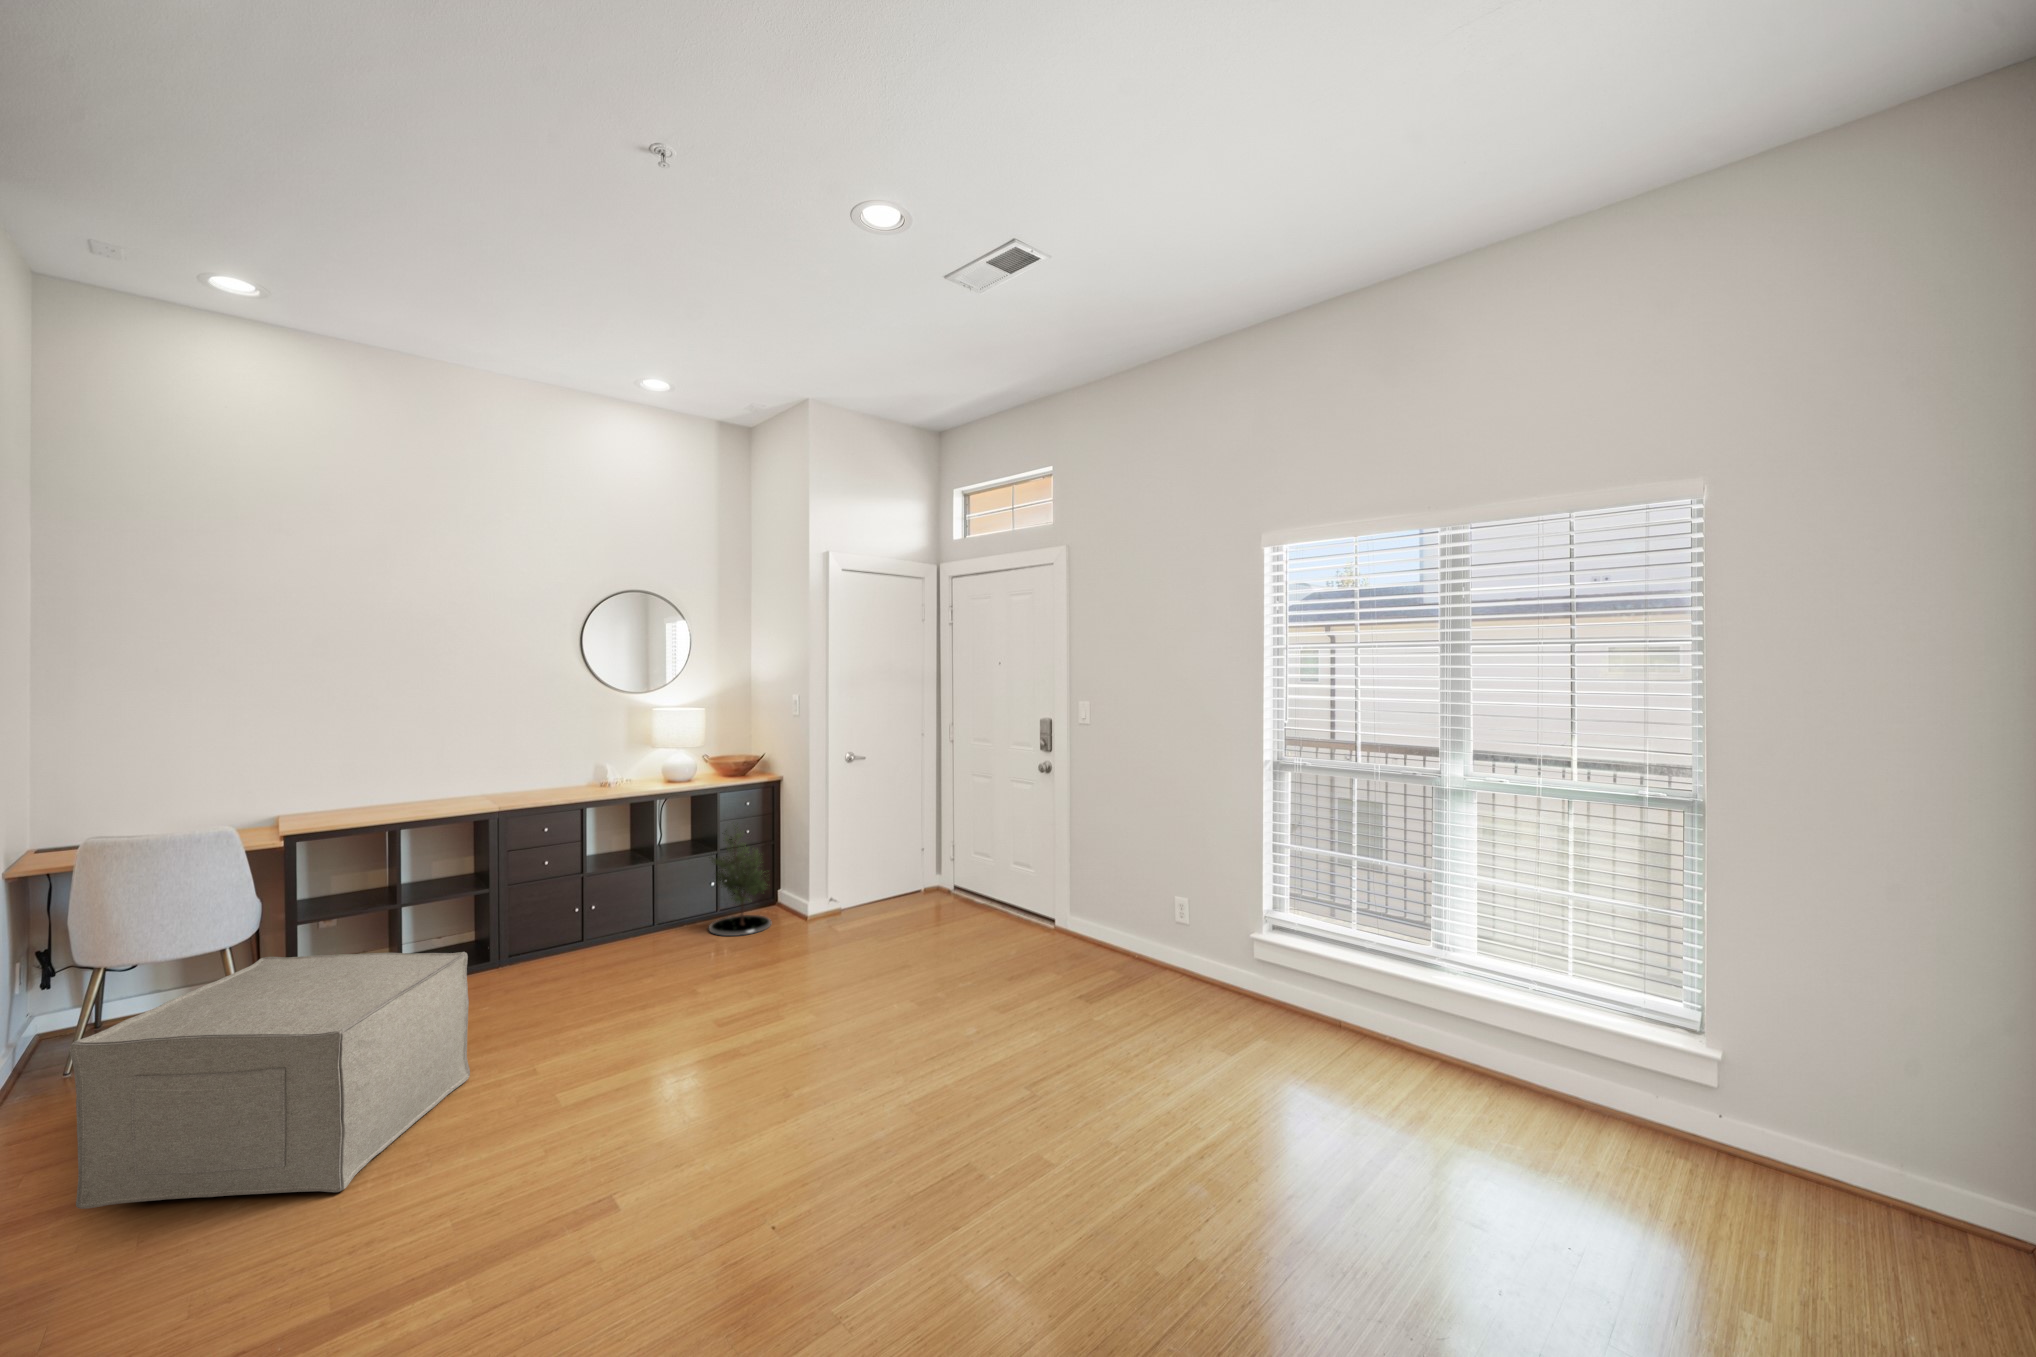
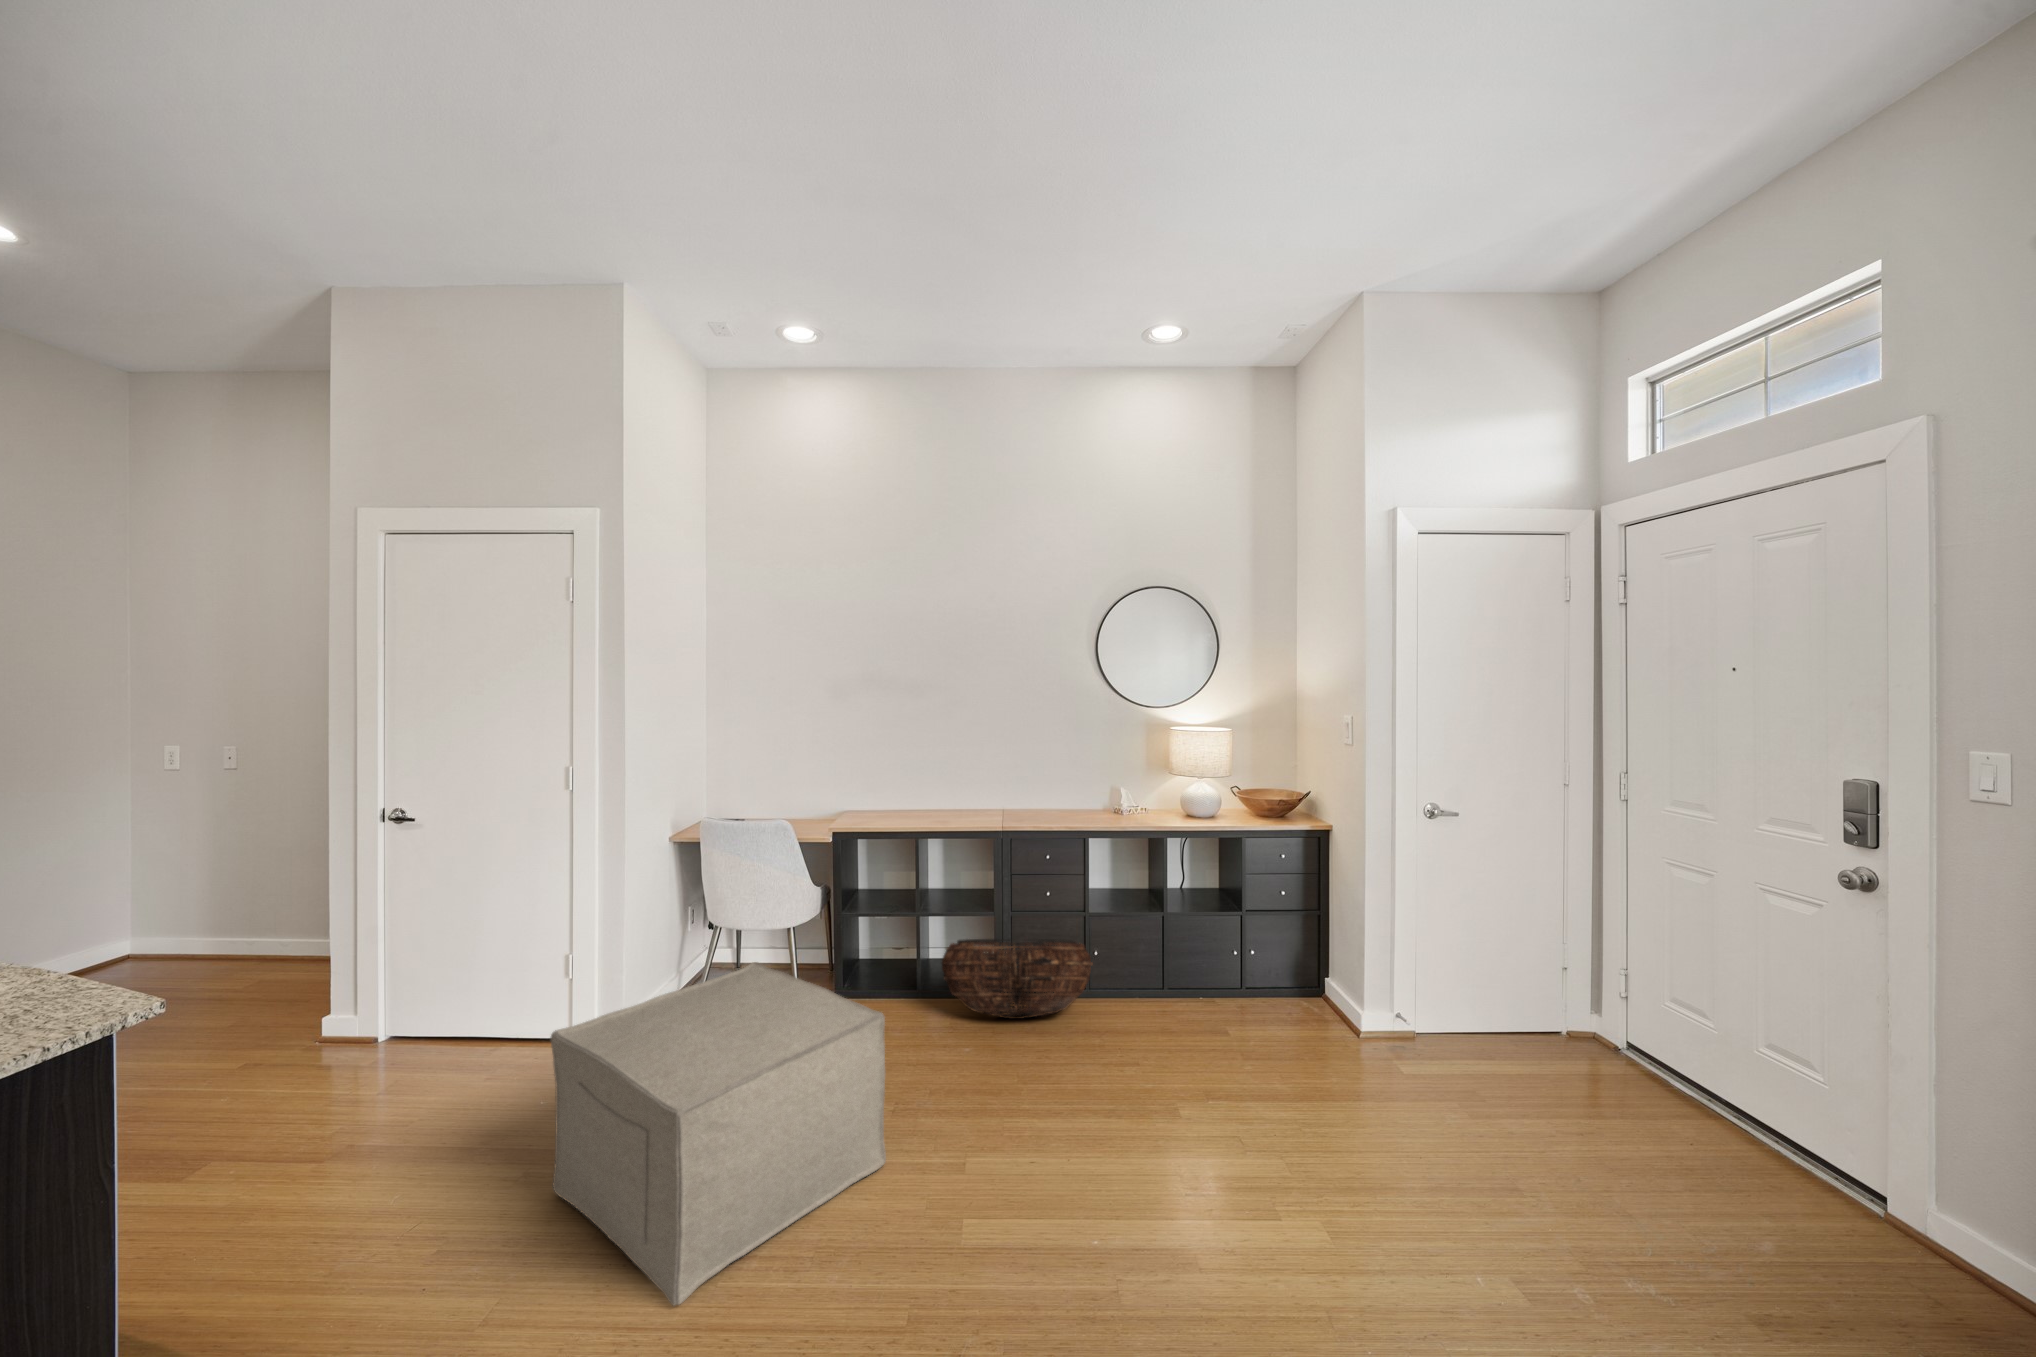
potted tree: present [709,828,771,936] -> none [1223,879,1308,1037]
basket: none [438,897,597,980] -> present [942,939,1092,1019]

